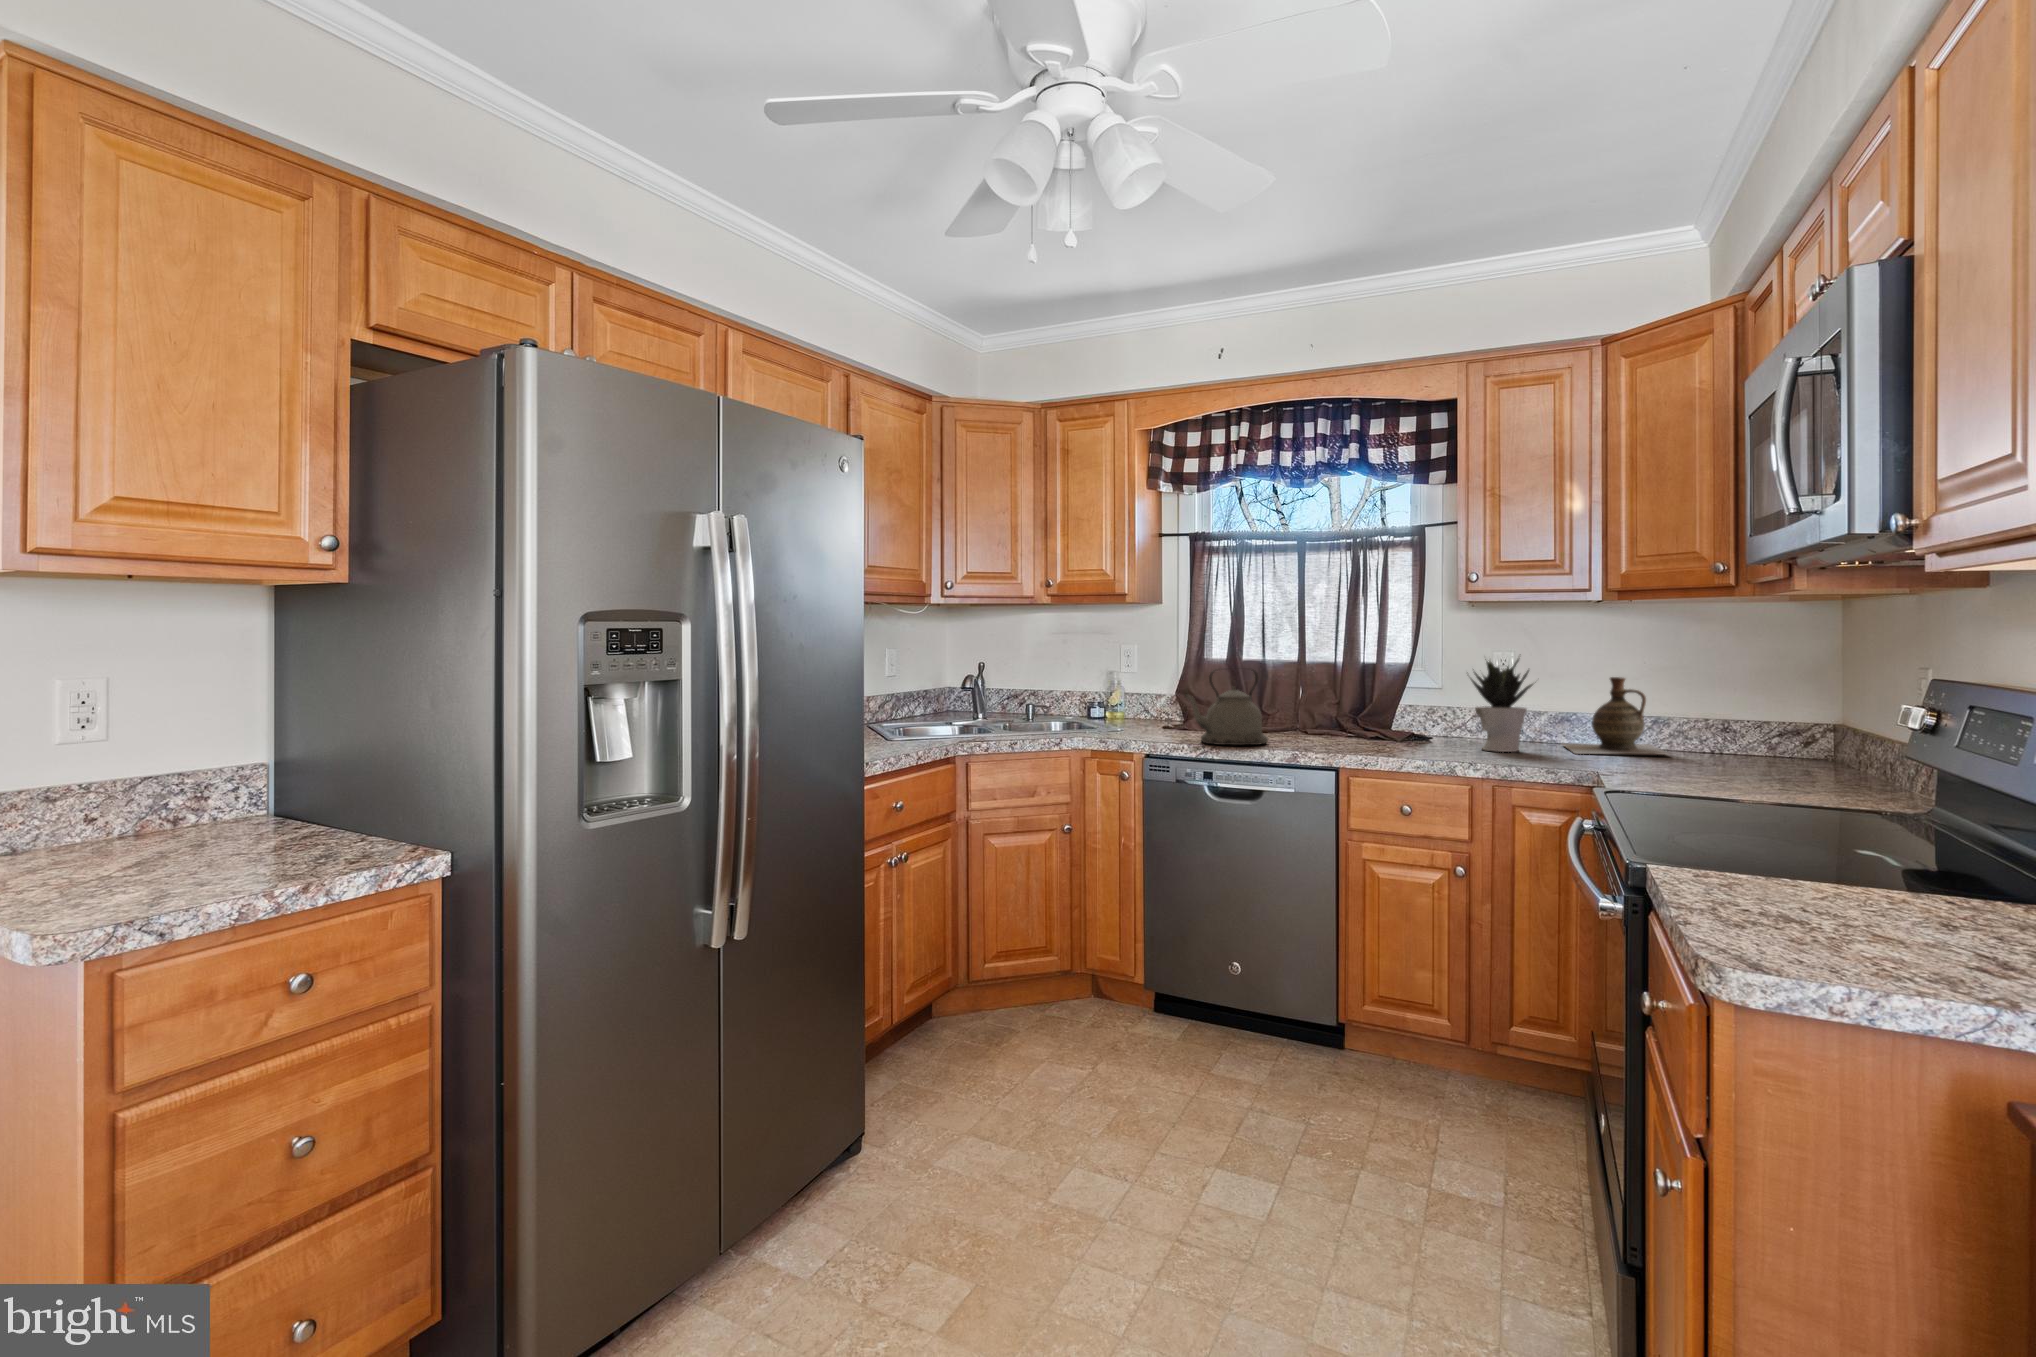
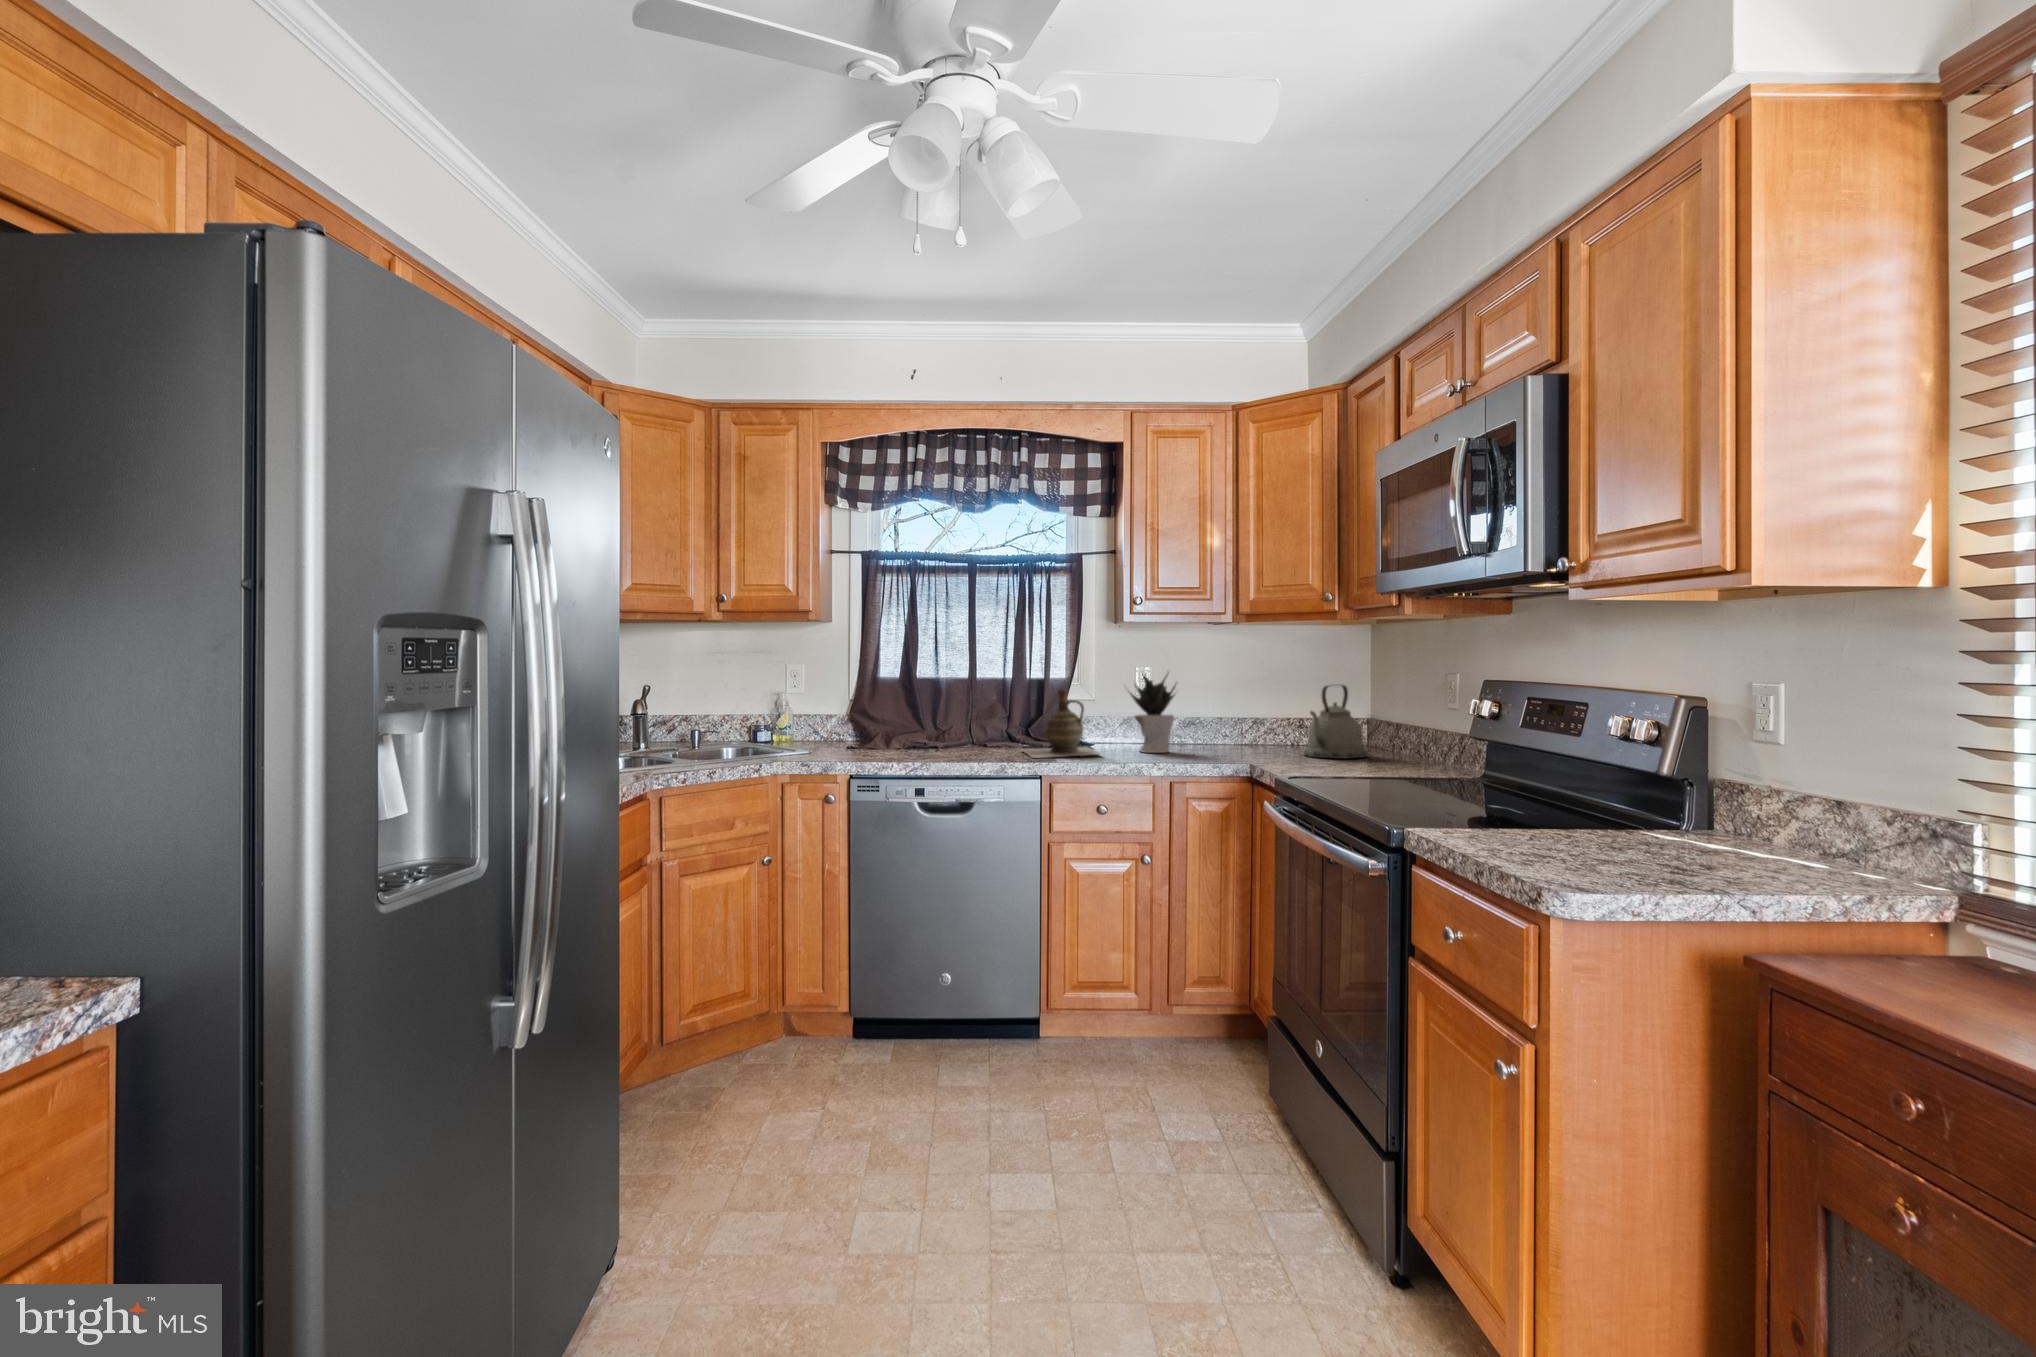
kettle: present [1185,670,1268,745] -> present [1303,685,1368,759]
ceramic jug: present [1563,677,1667,754] -> present [1023,690,1100,758]

